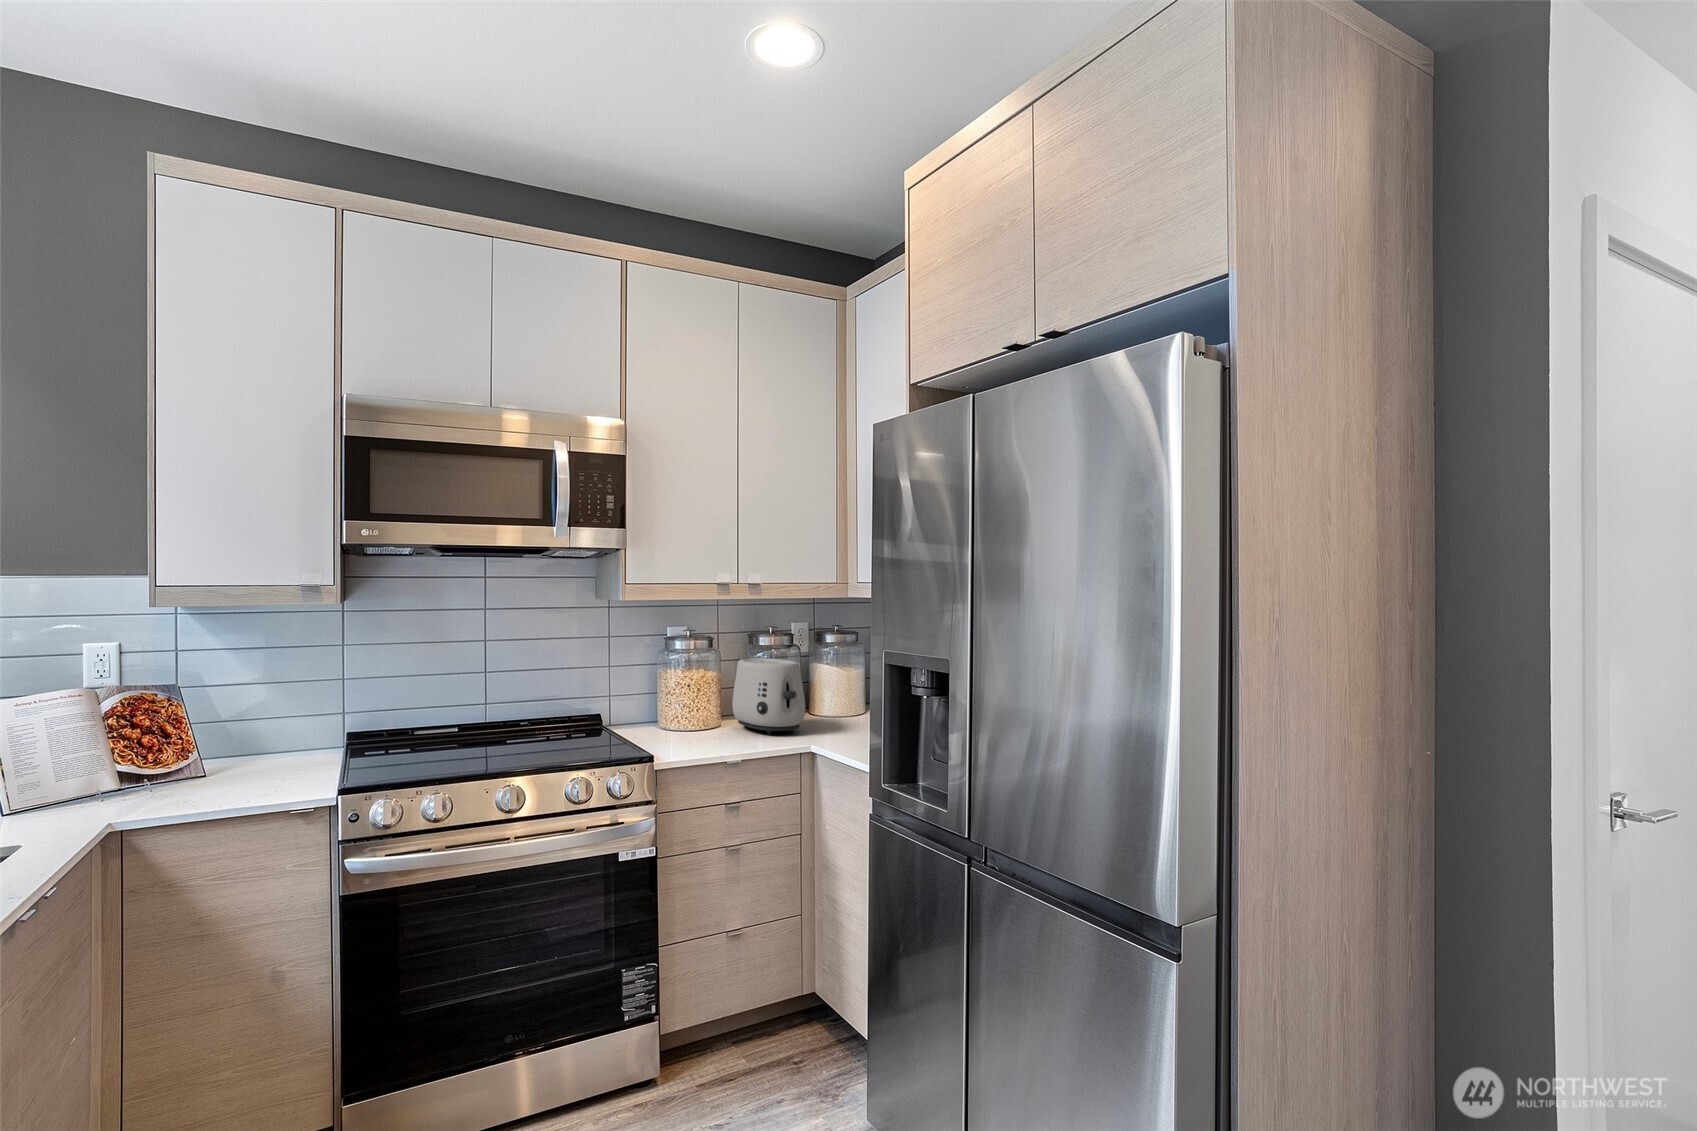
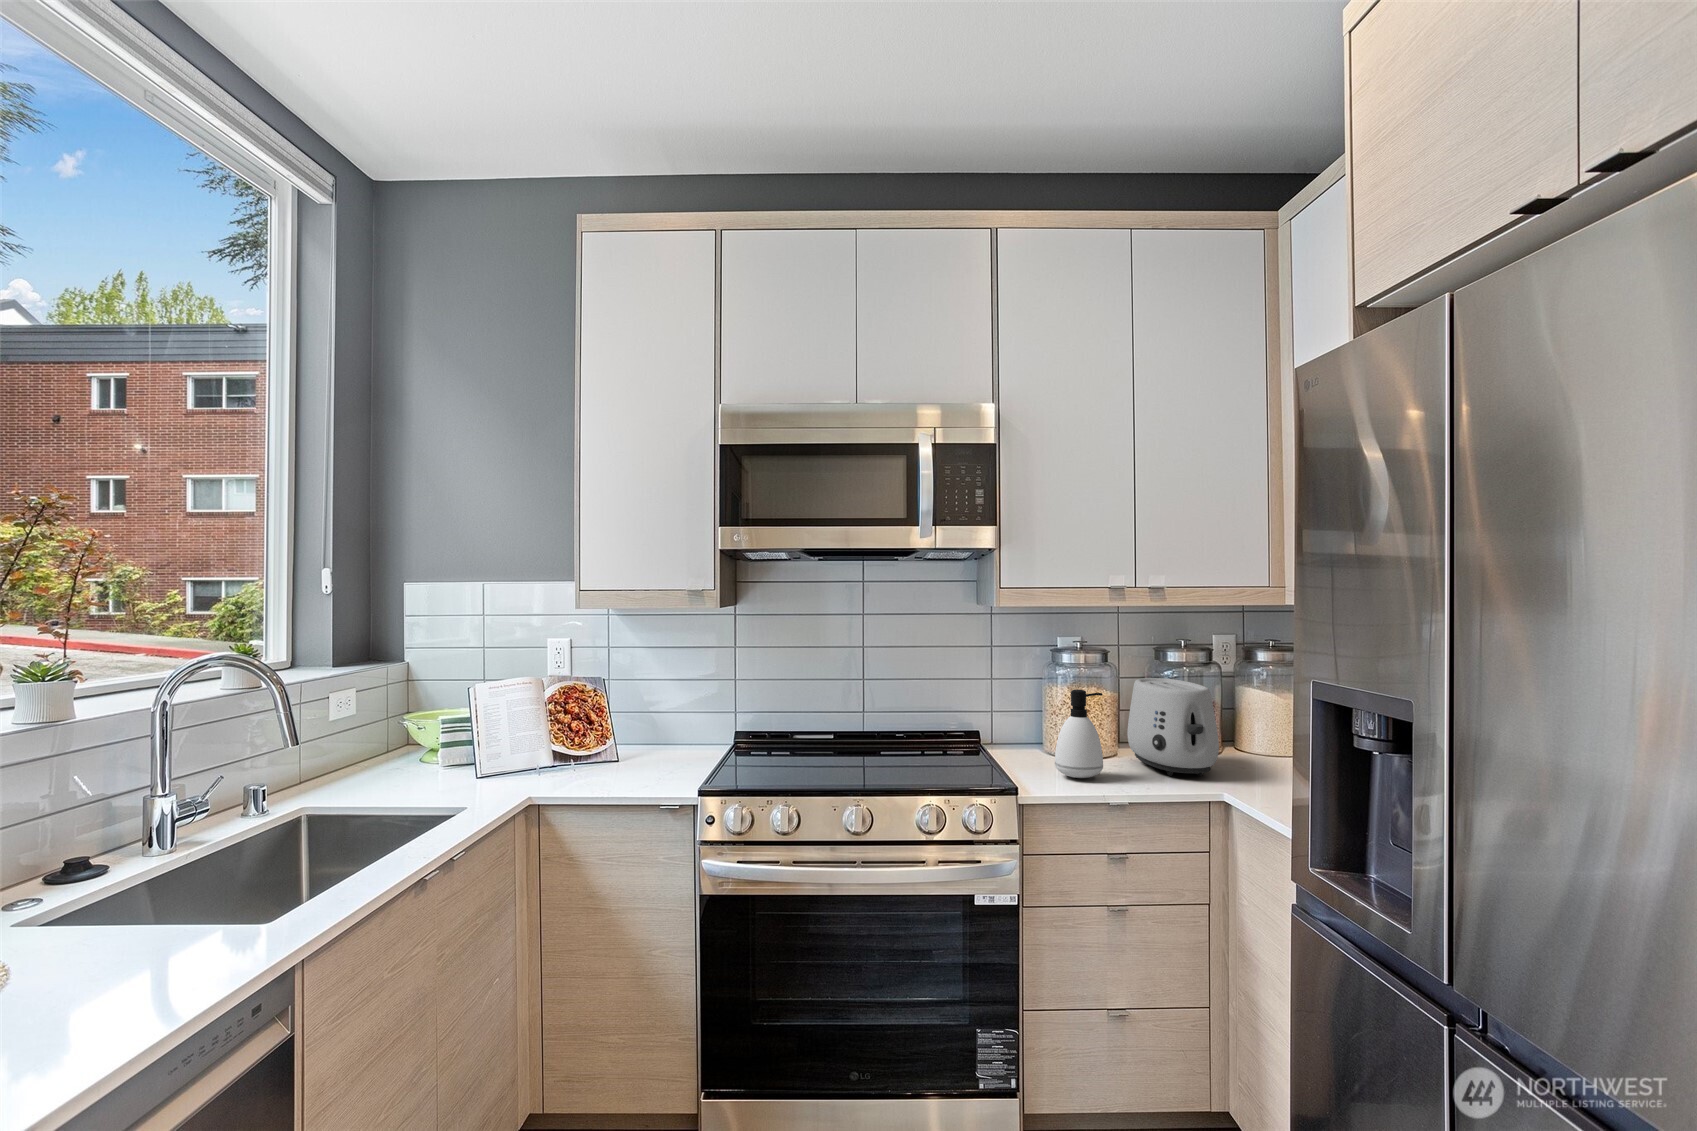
soap dispenser: none [680,668,720,743] -> present [1055,689,1103,778]

